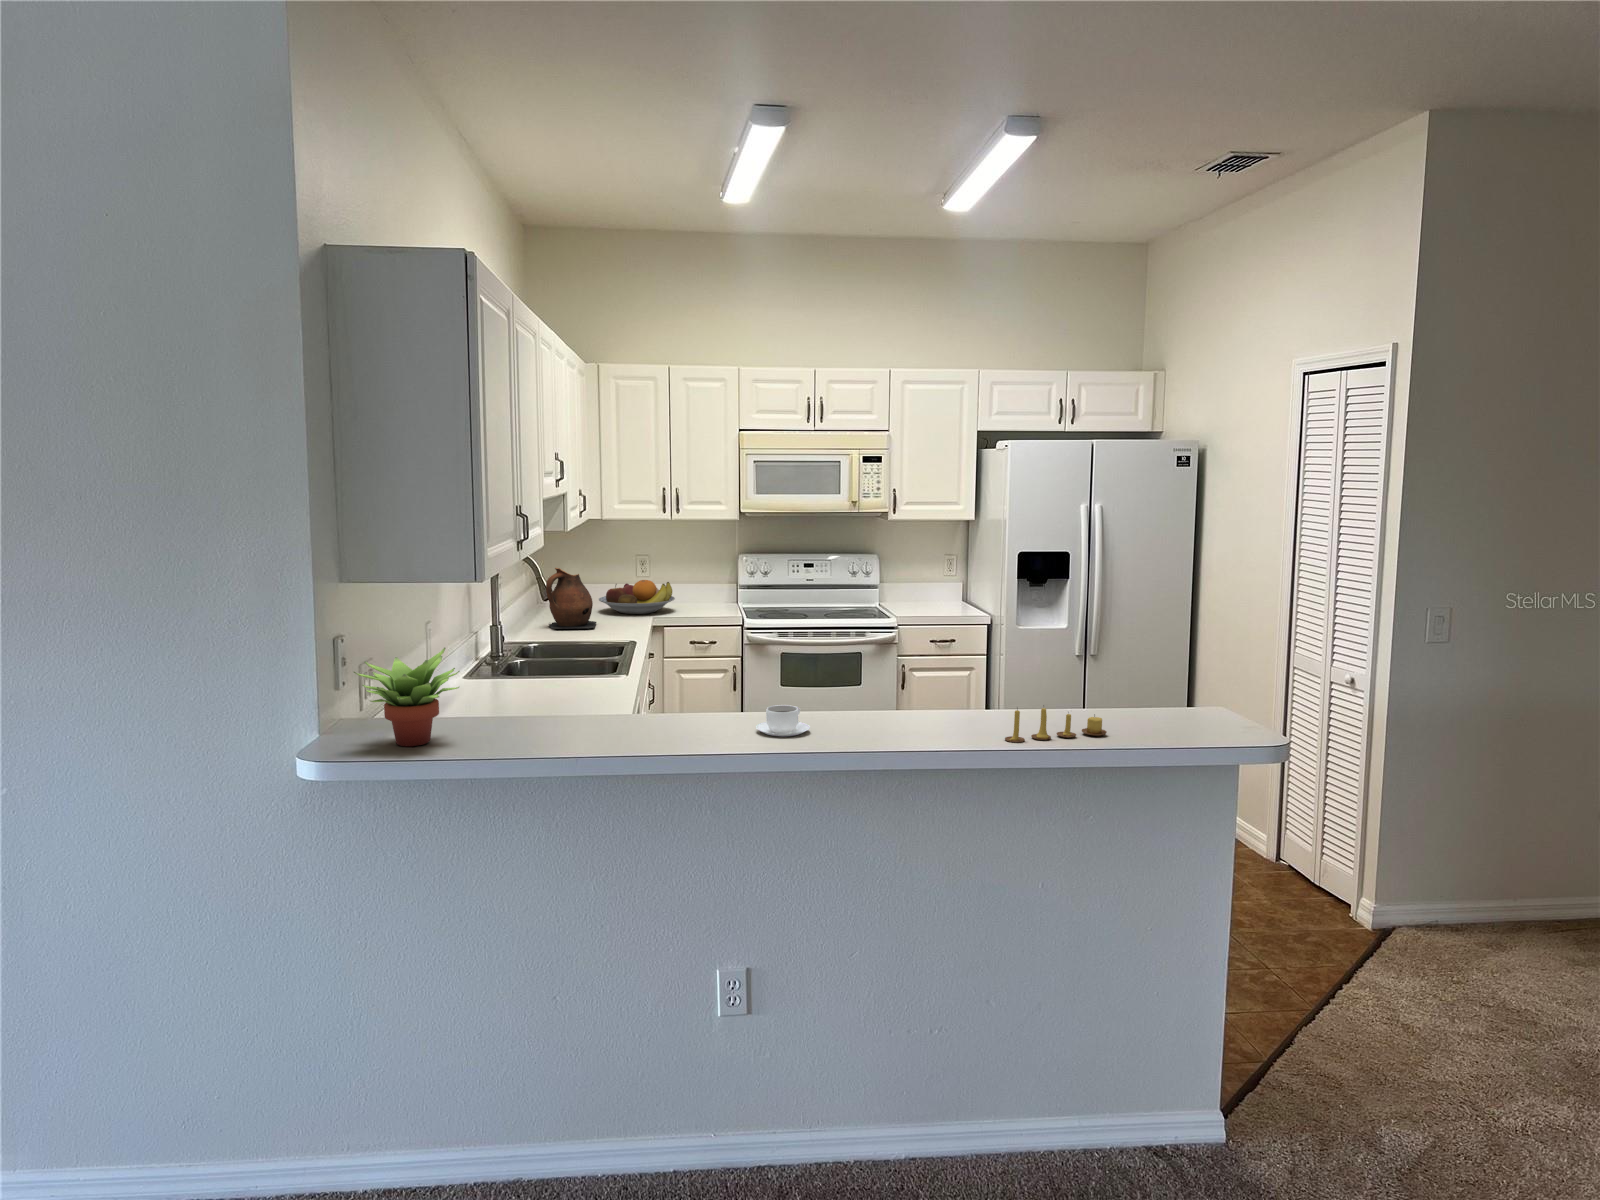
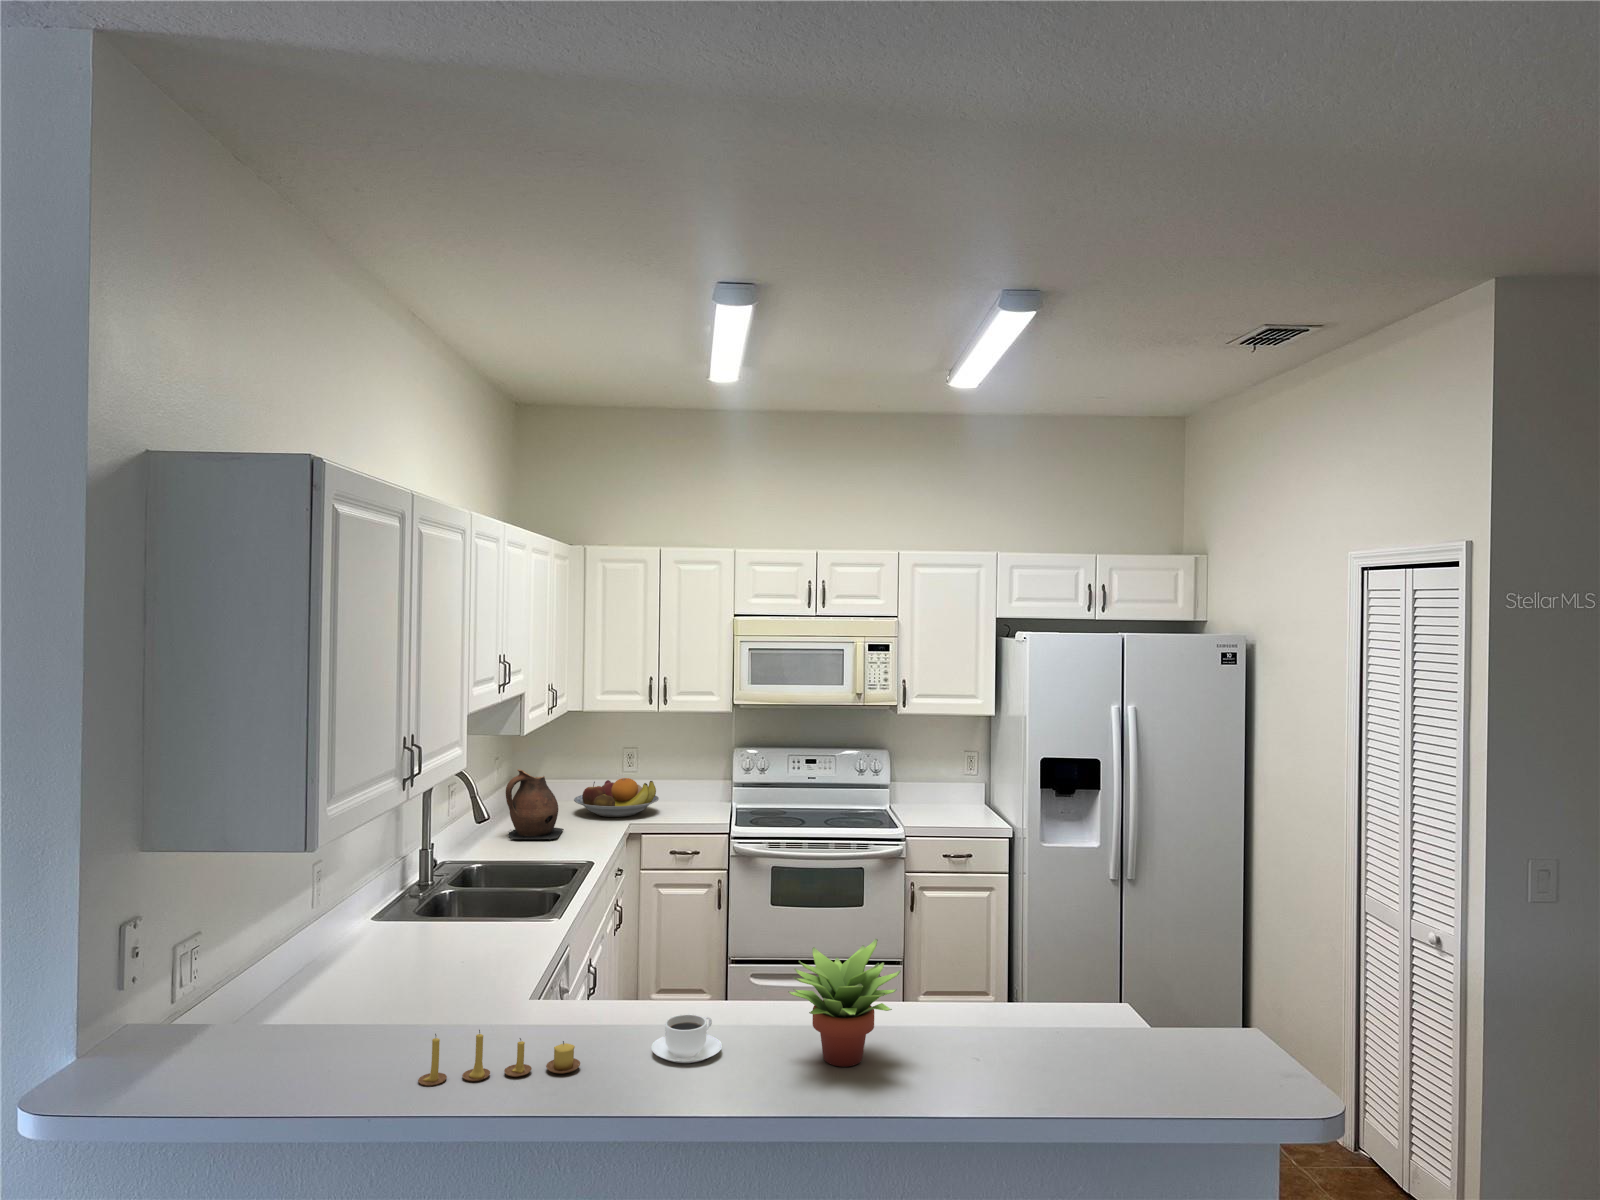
succulent plant: present [354,648,459,746] -> present [788,939,901,1067]
candle: present [1005,707,1107,743] -> present [418,1030,580,1086]

